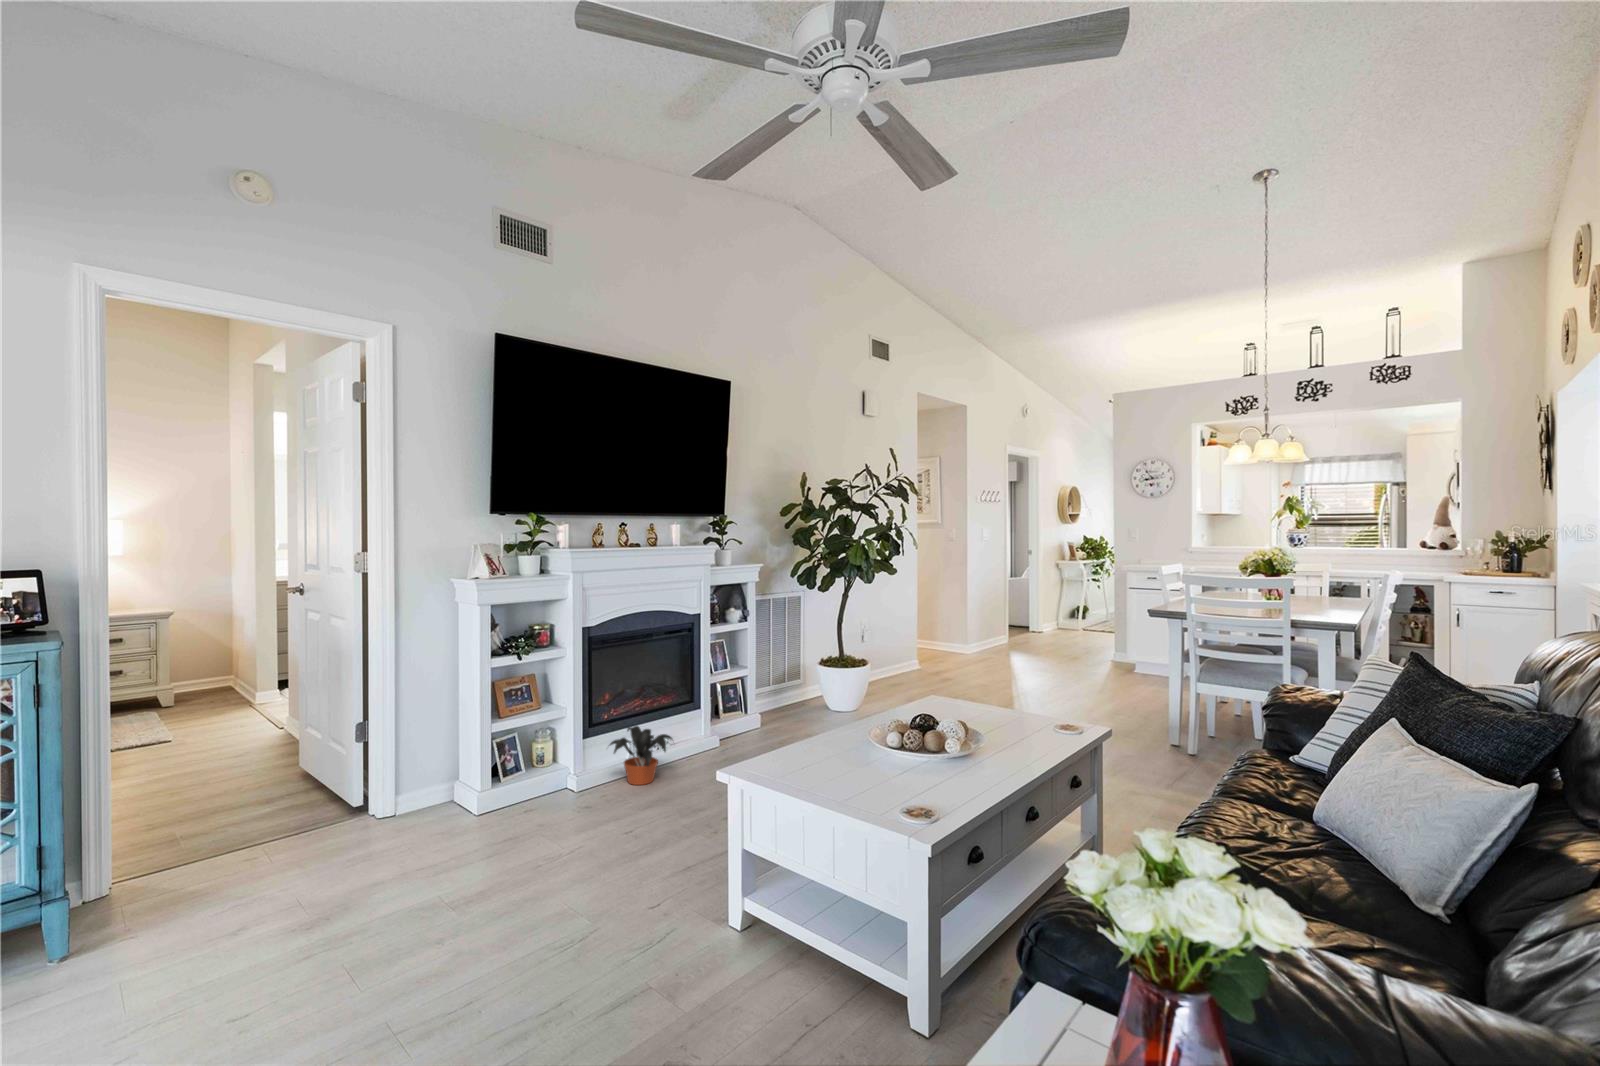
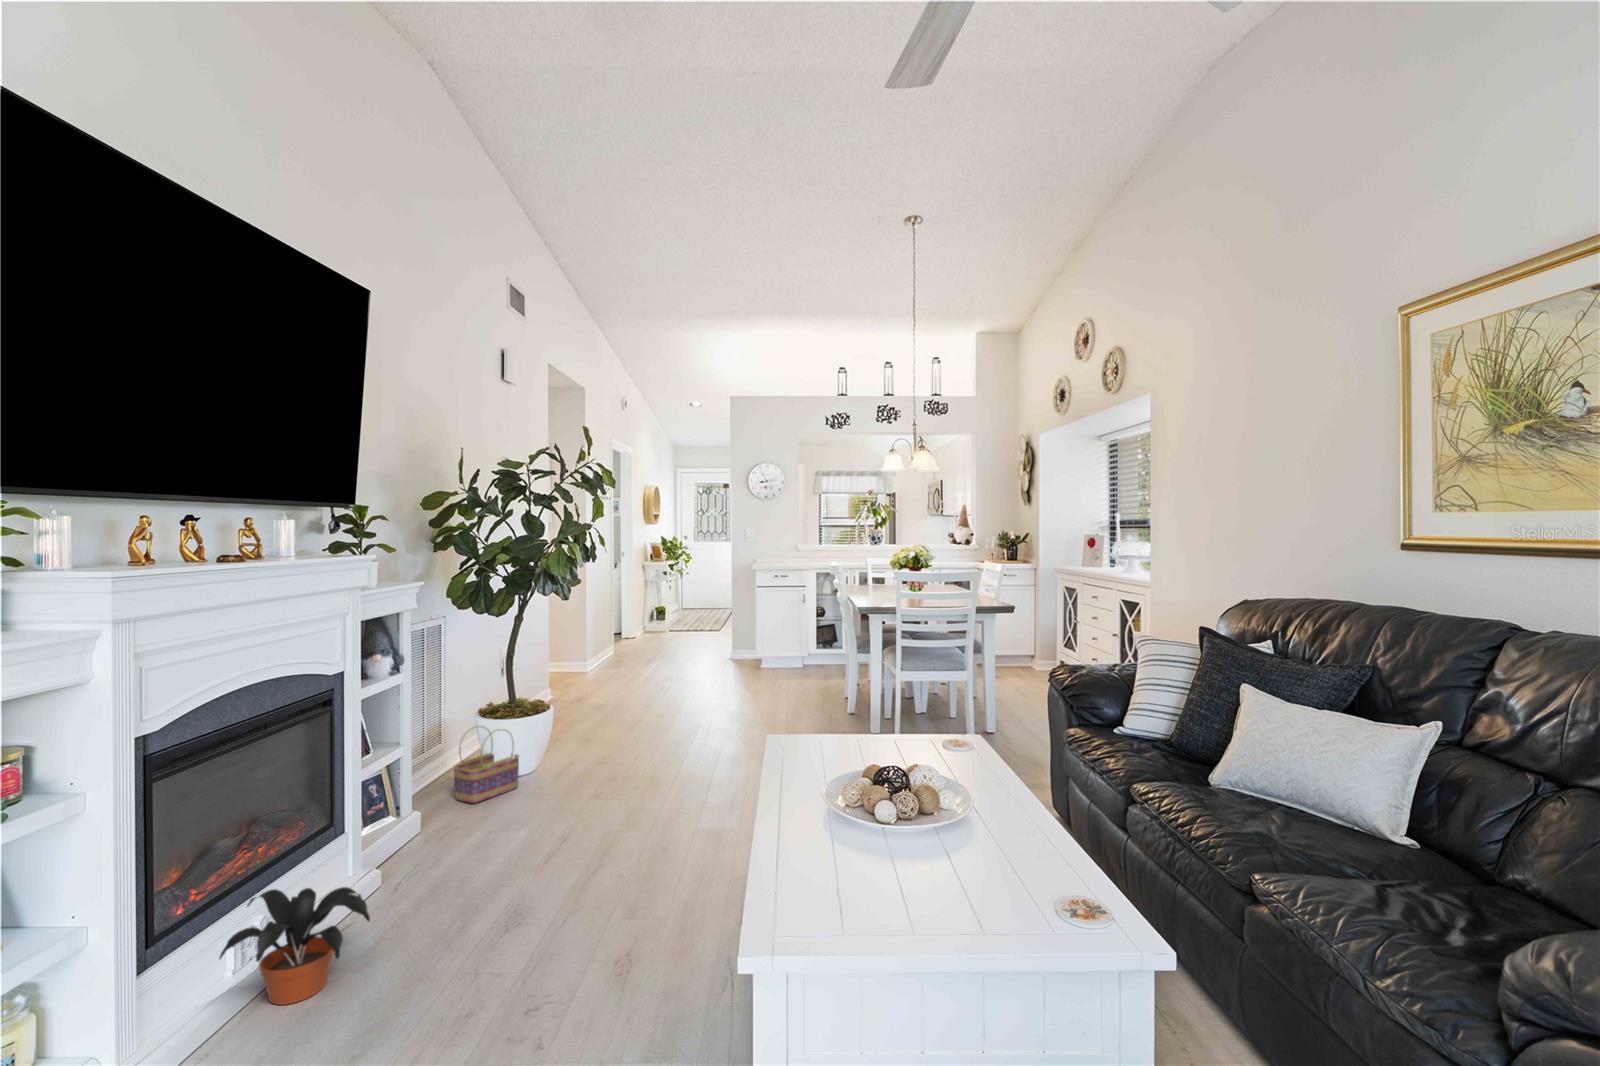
basket: none [787,669,831,721] -> present [454,730,519,803]

